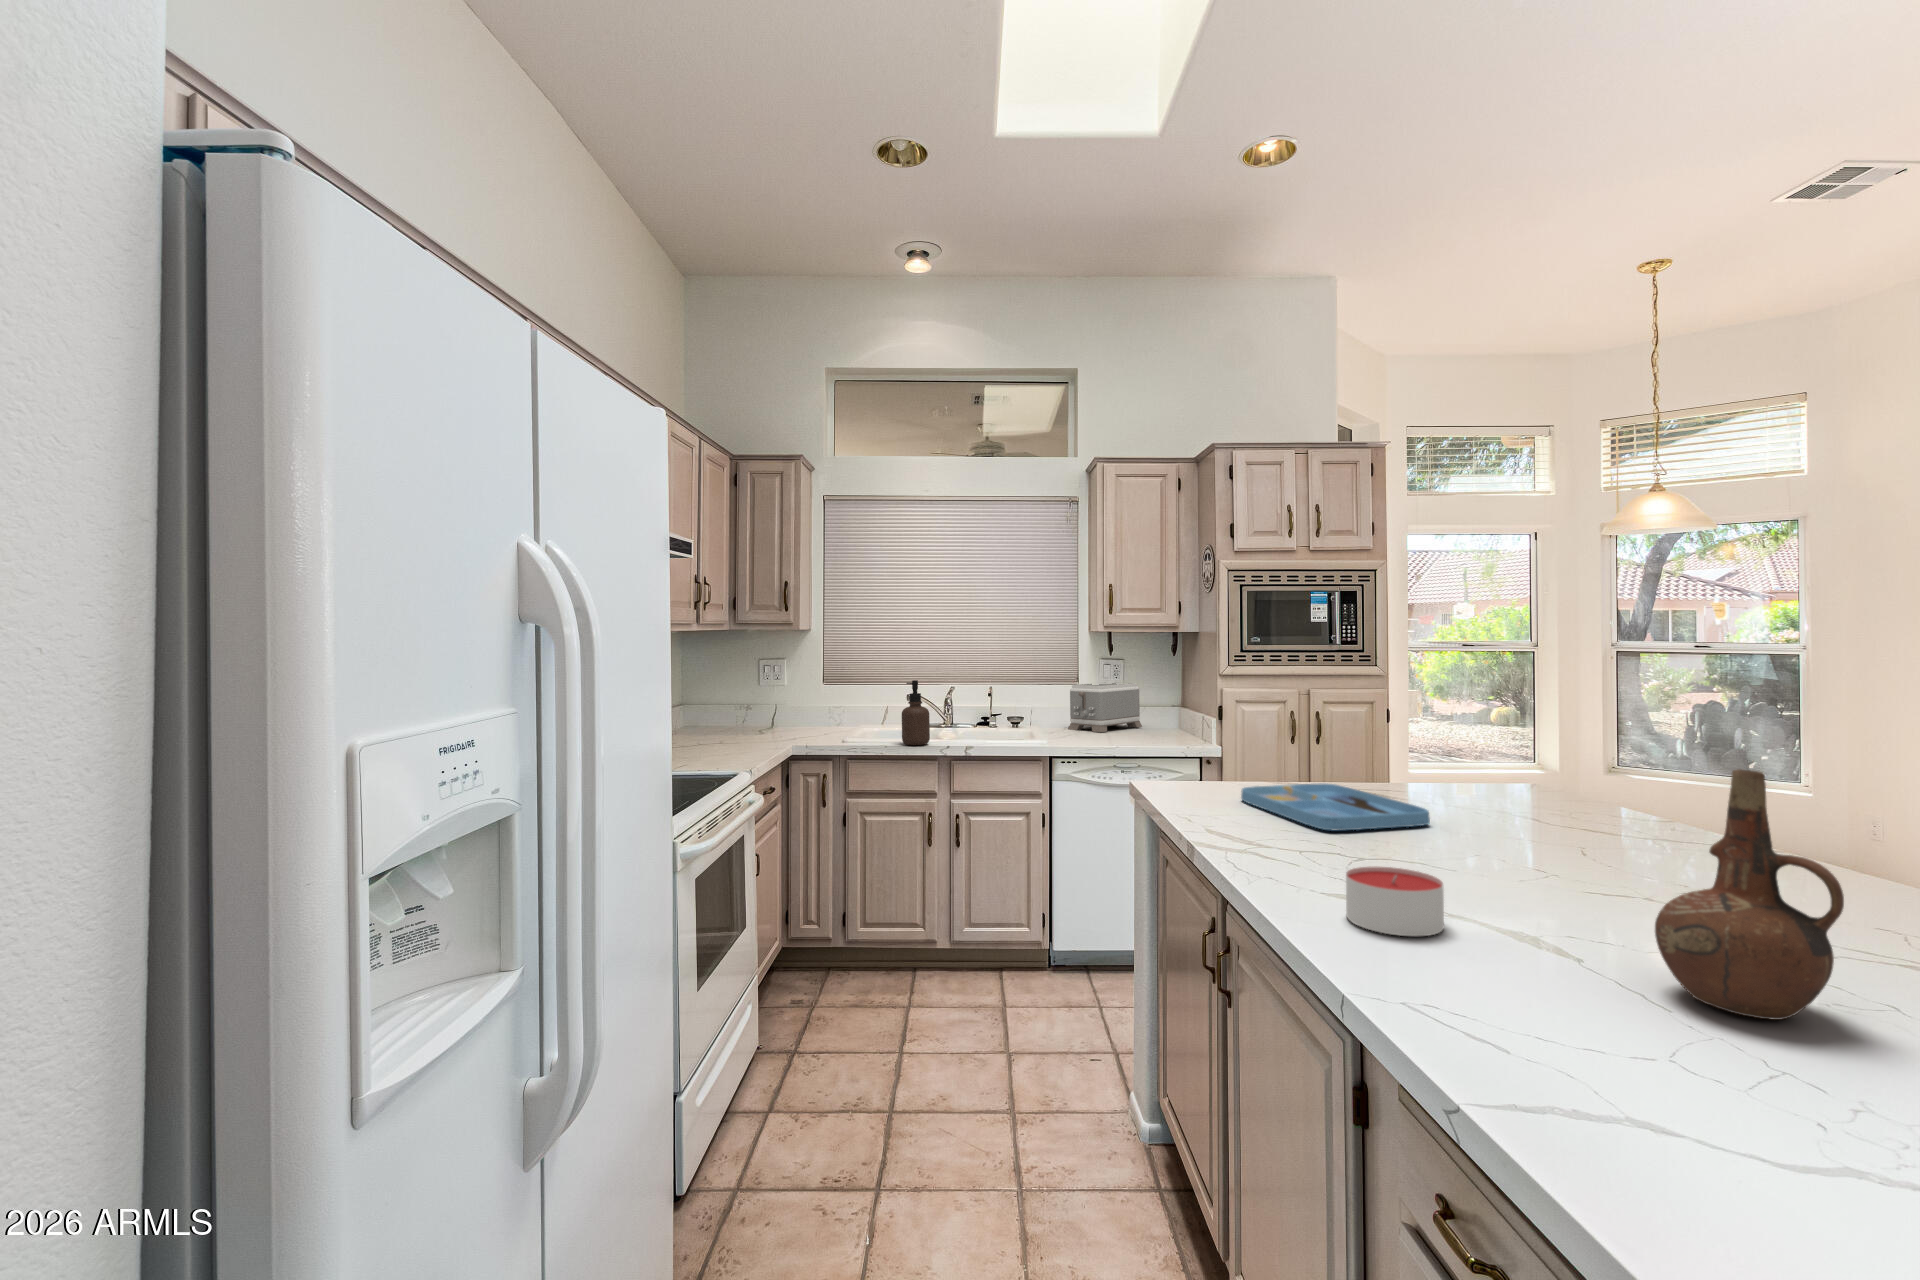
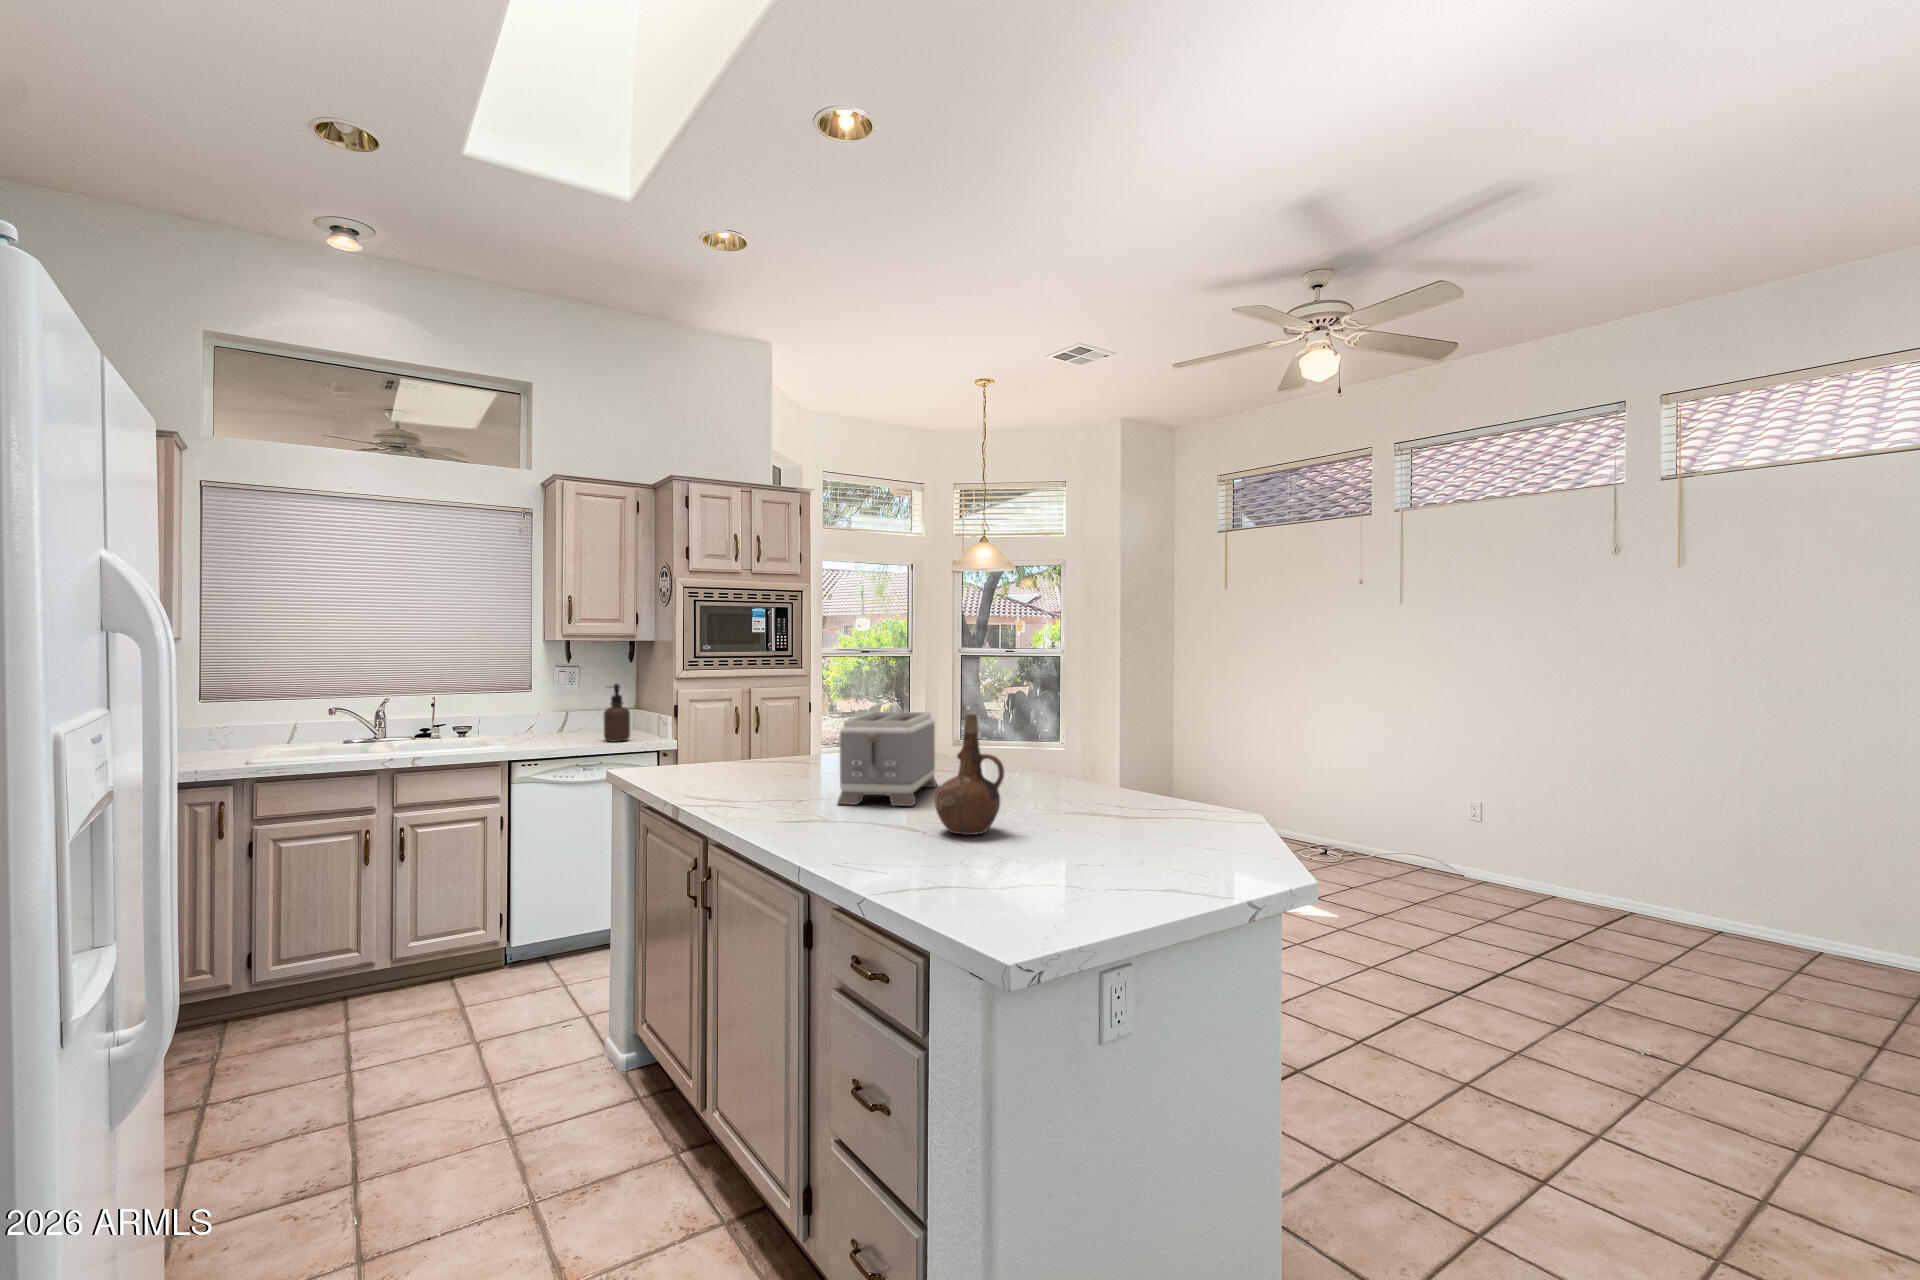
soap dispenser: present [902,680,930,745] -> present [604,684,630,742]
toaster: present [1068,683,1142,732] -> present [837,712,937,806]
tray: present [1241,784,1430,830] -> none [705,755,834,784]
candle: present [1346,867,1444,936] -> none [784,793,839,830]

